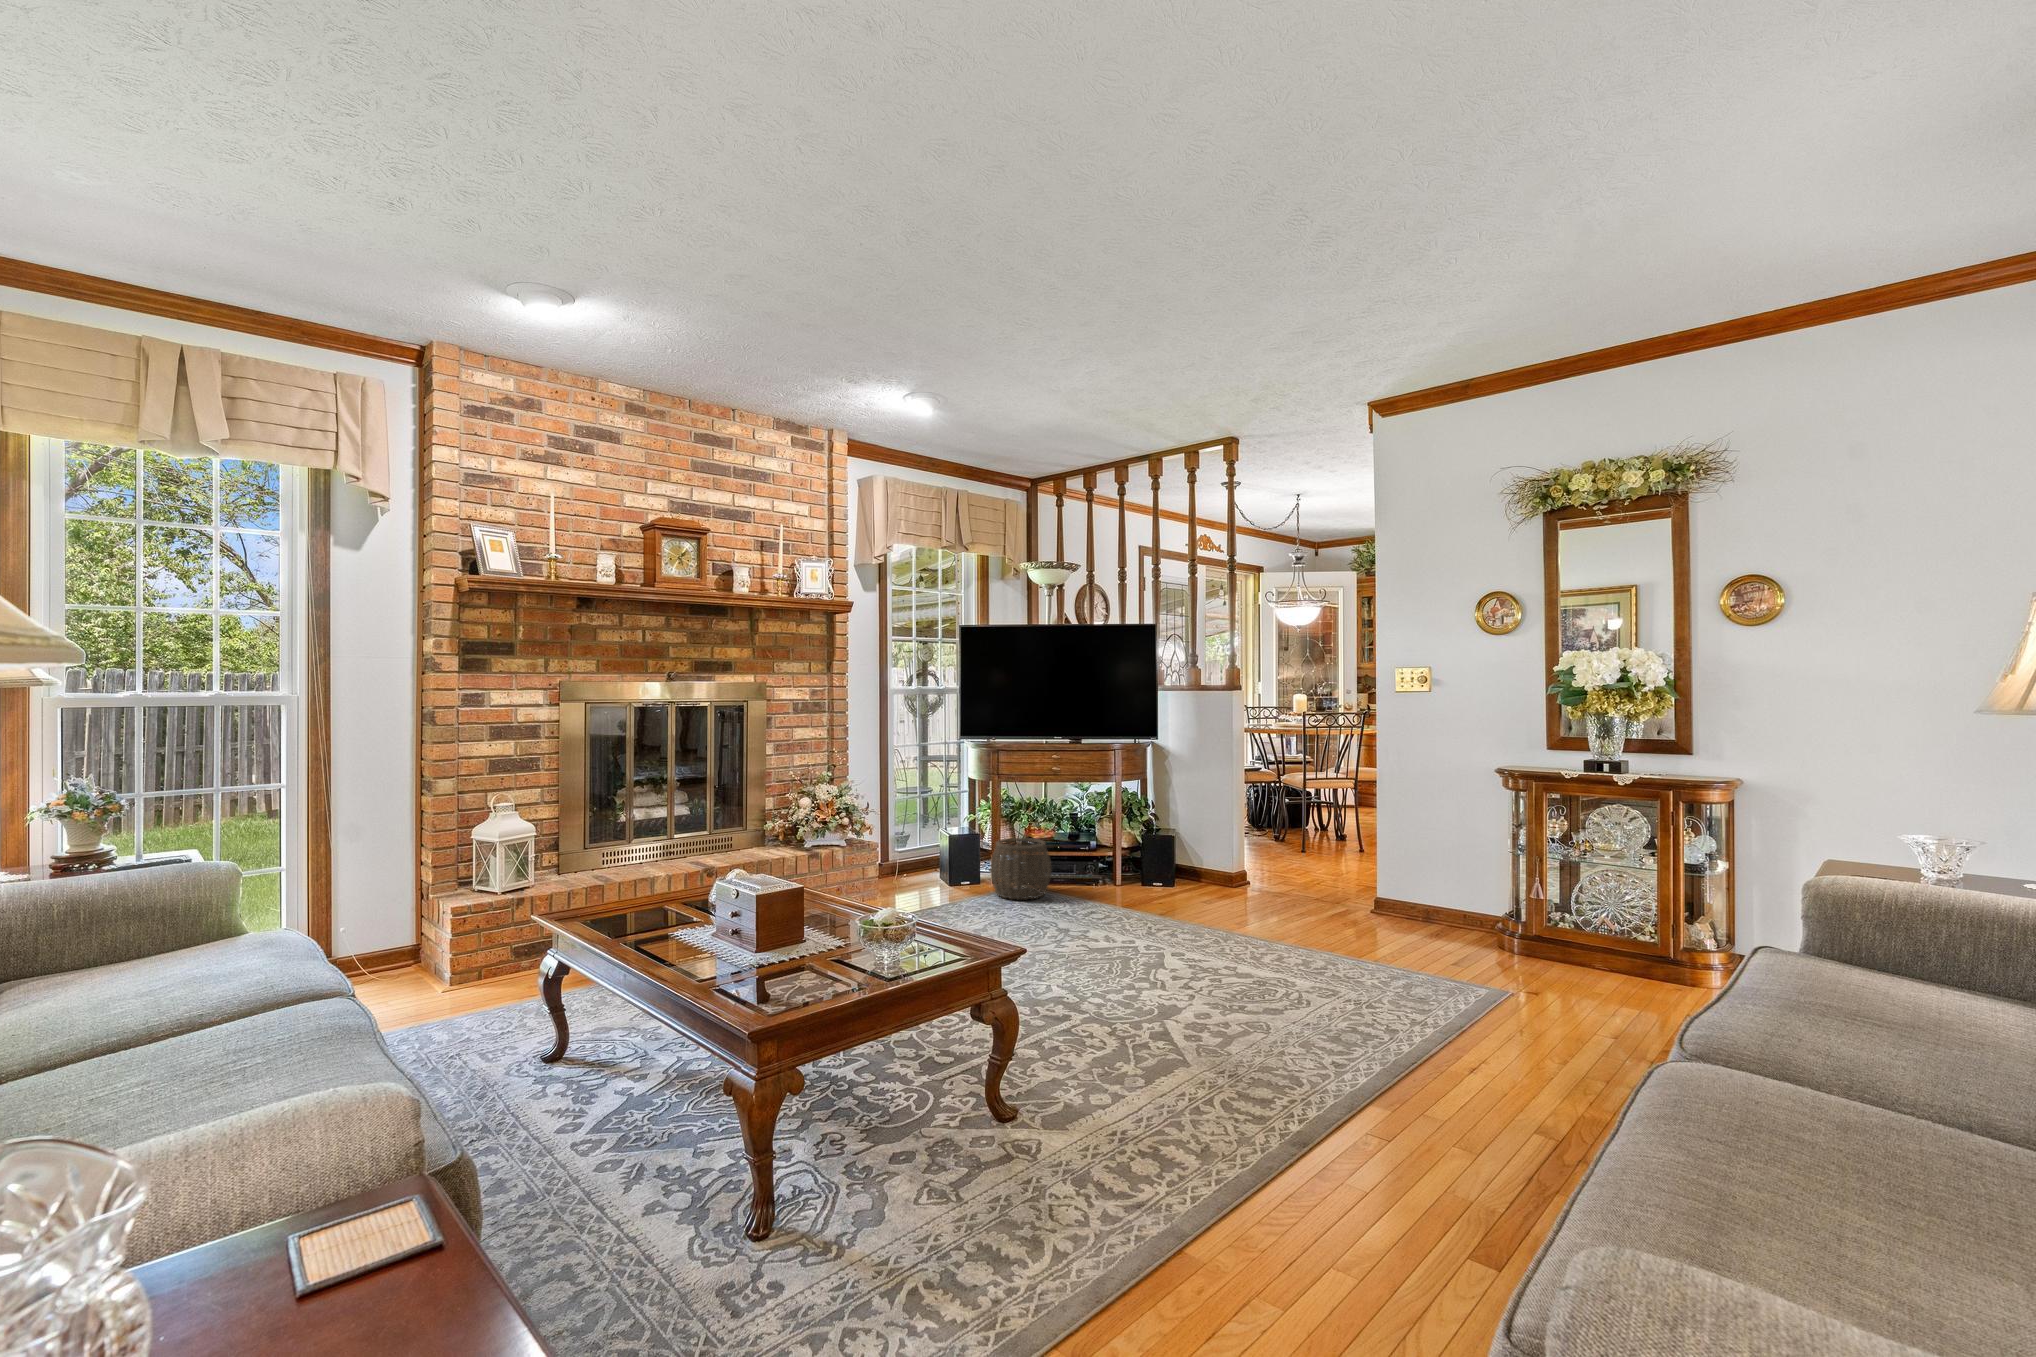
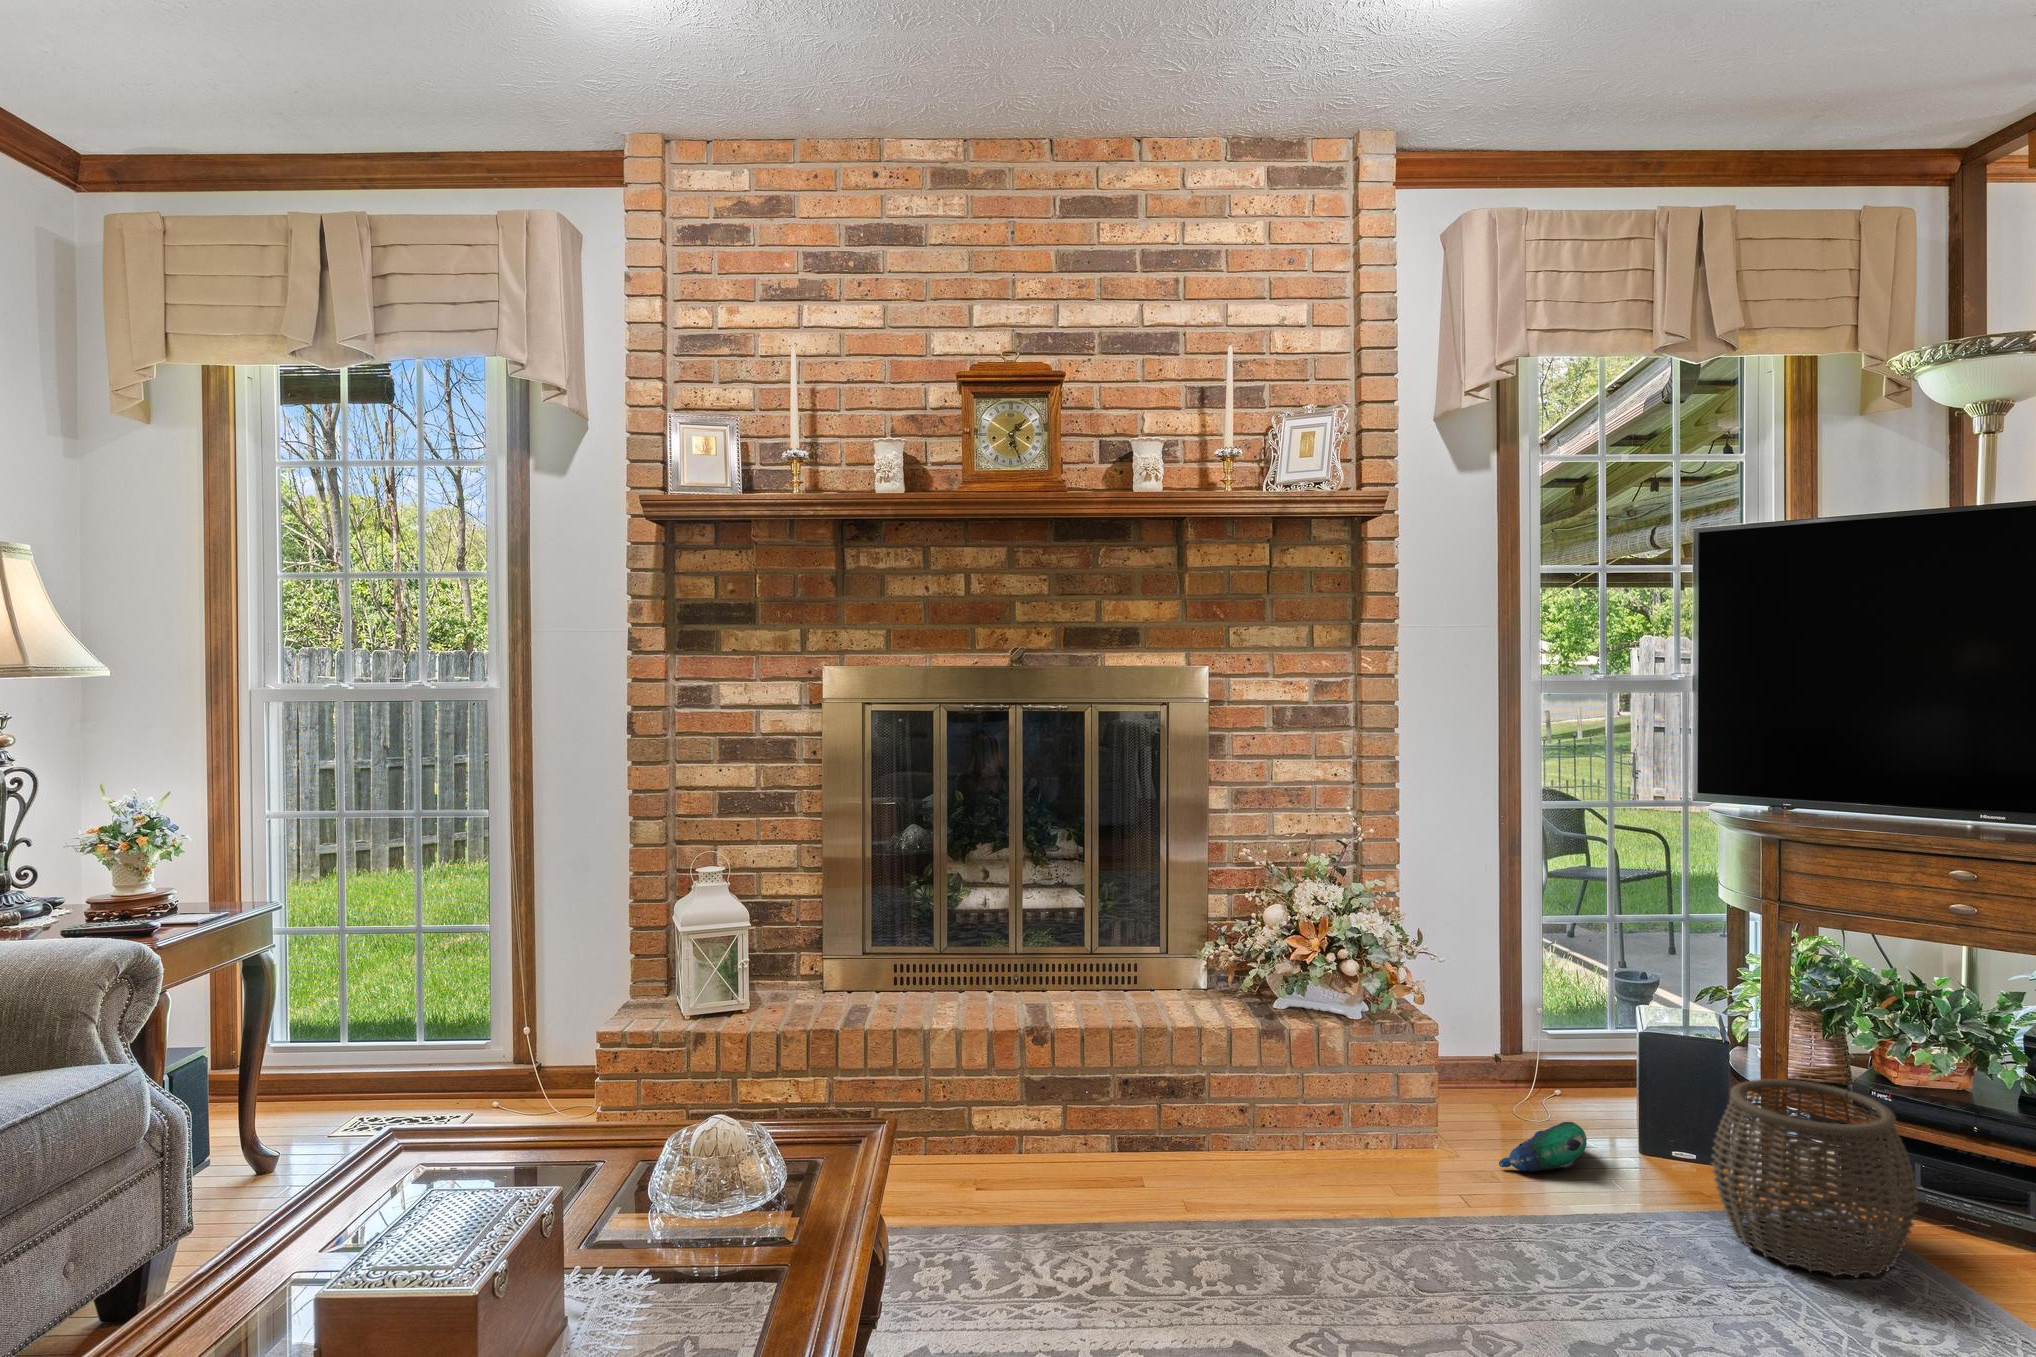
plush toy: none [910,875,939,896] -> present [1499,1122,1587,1172]

